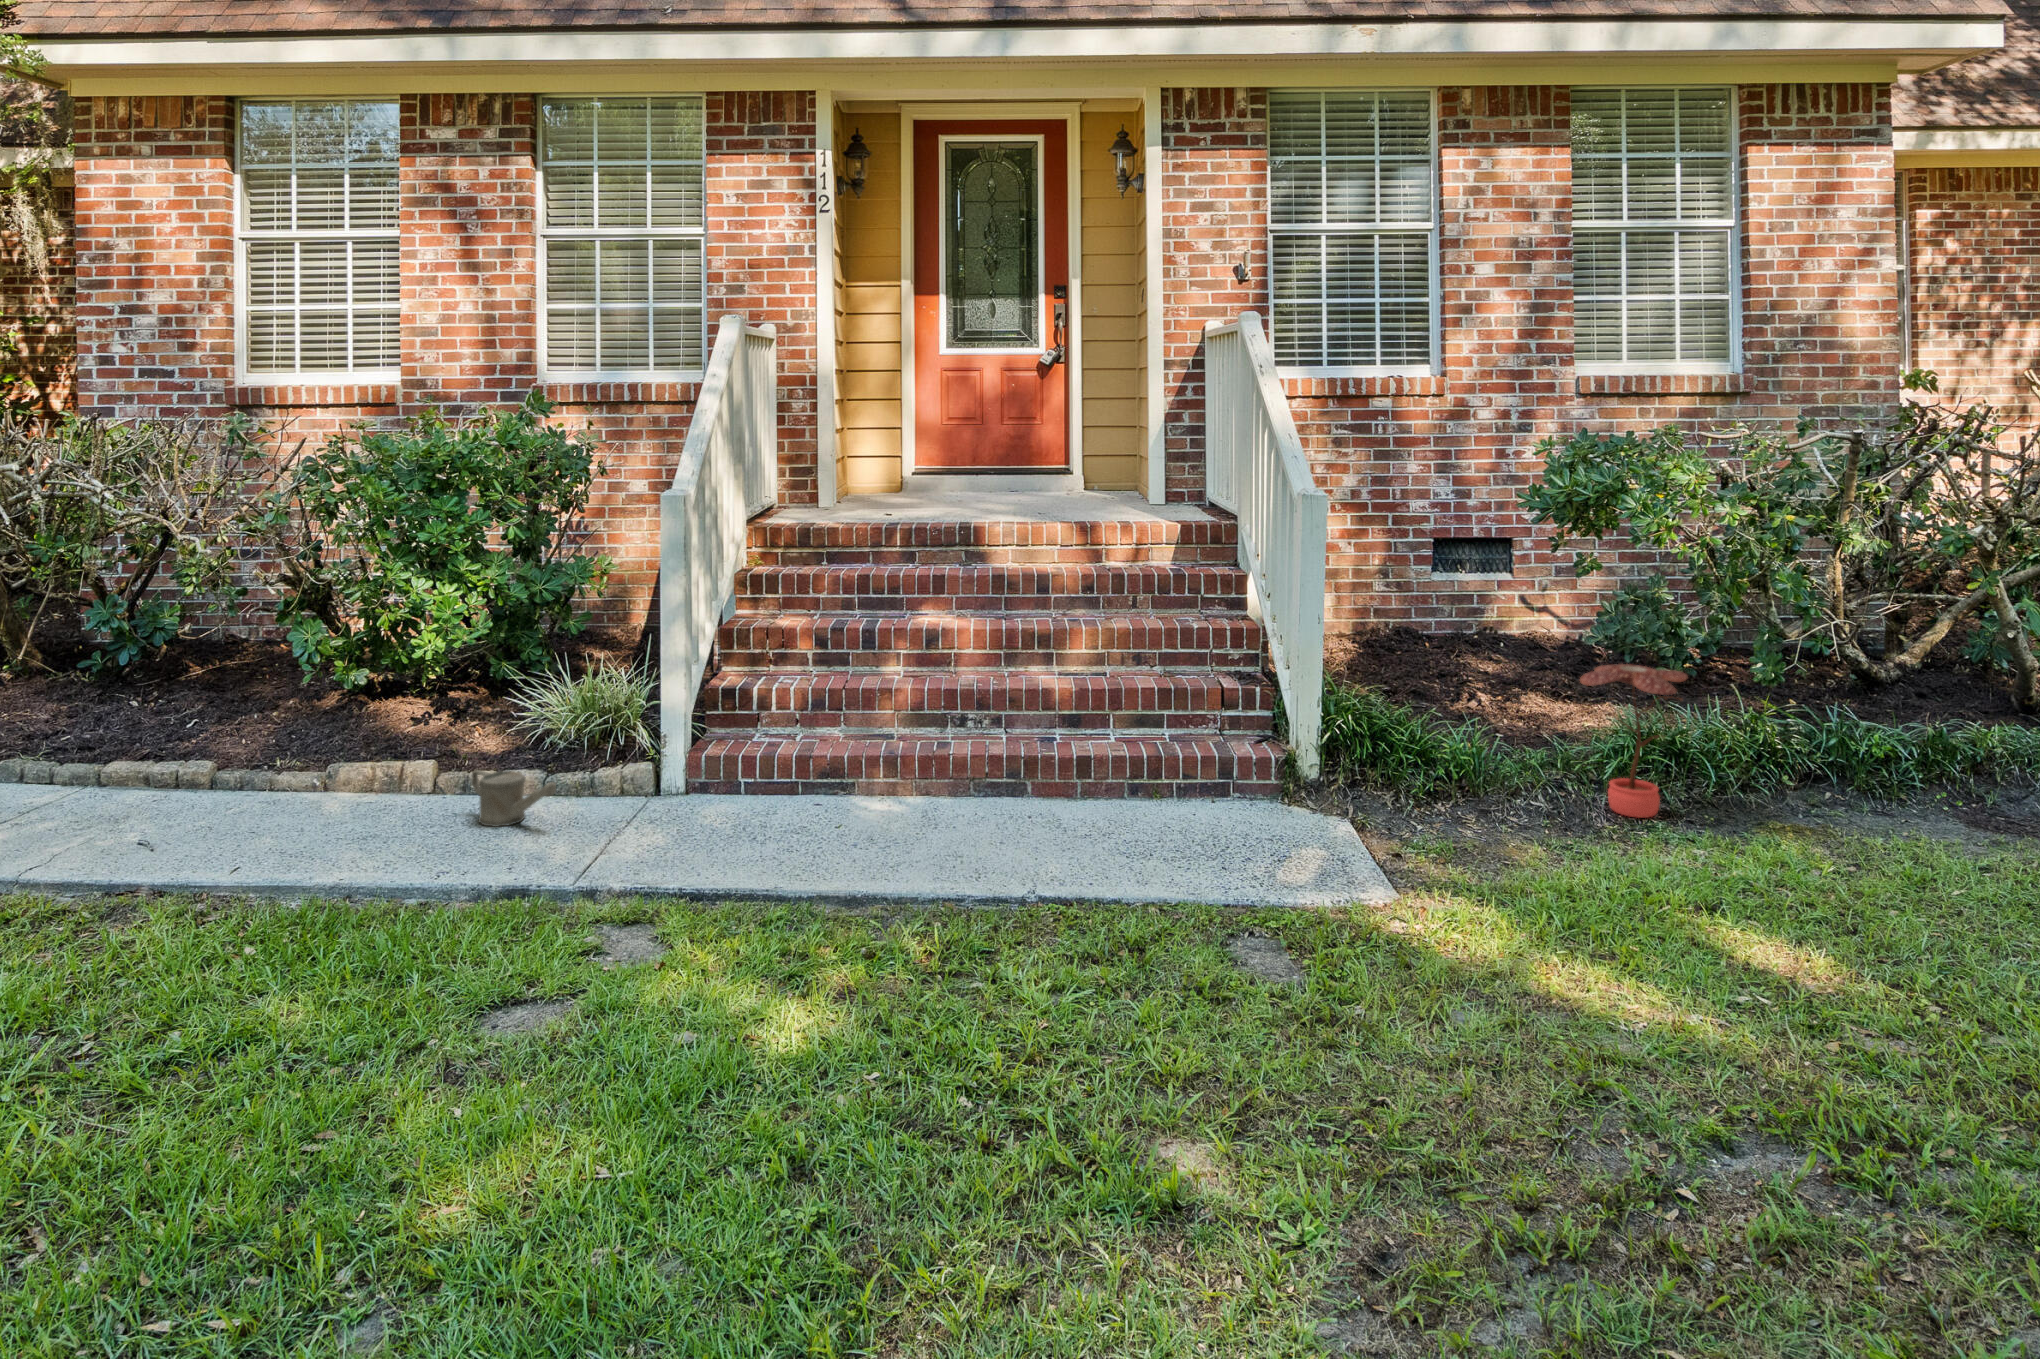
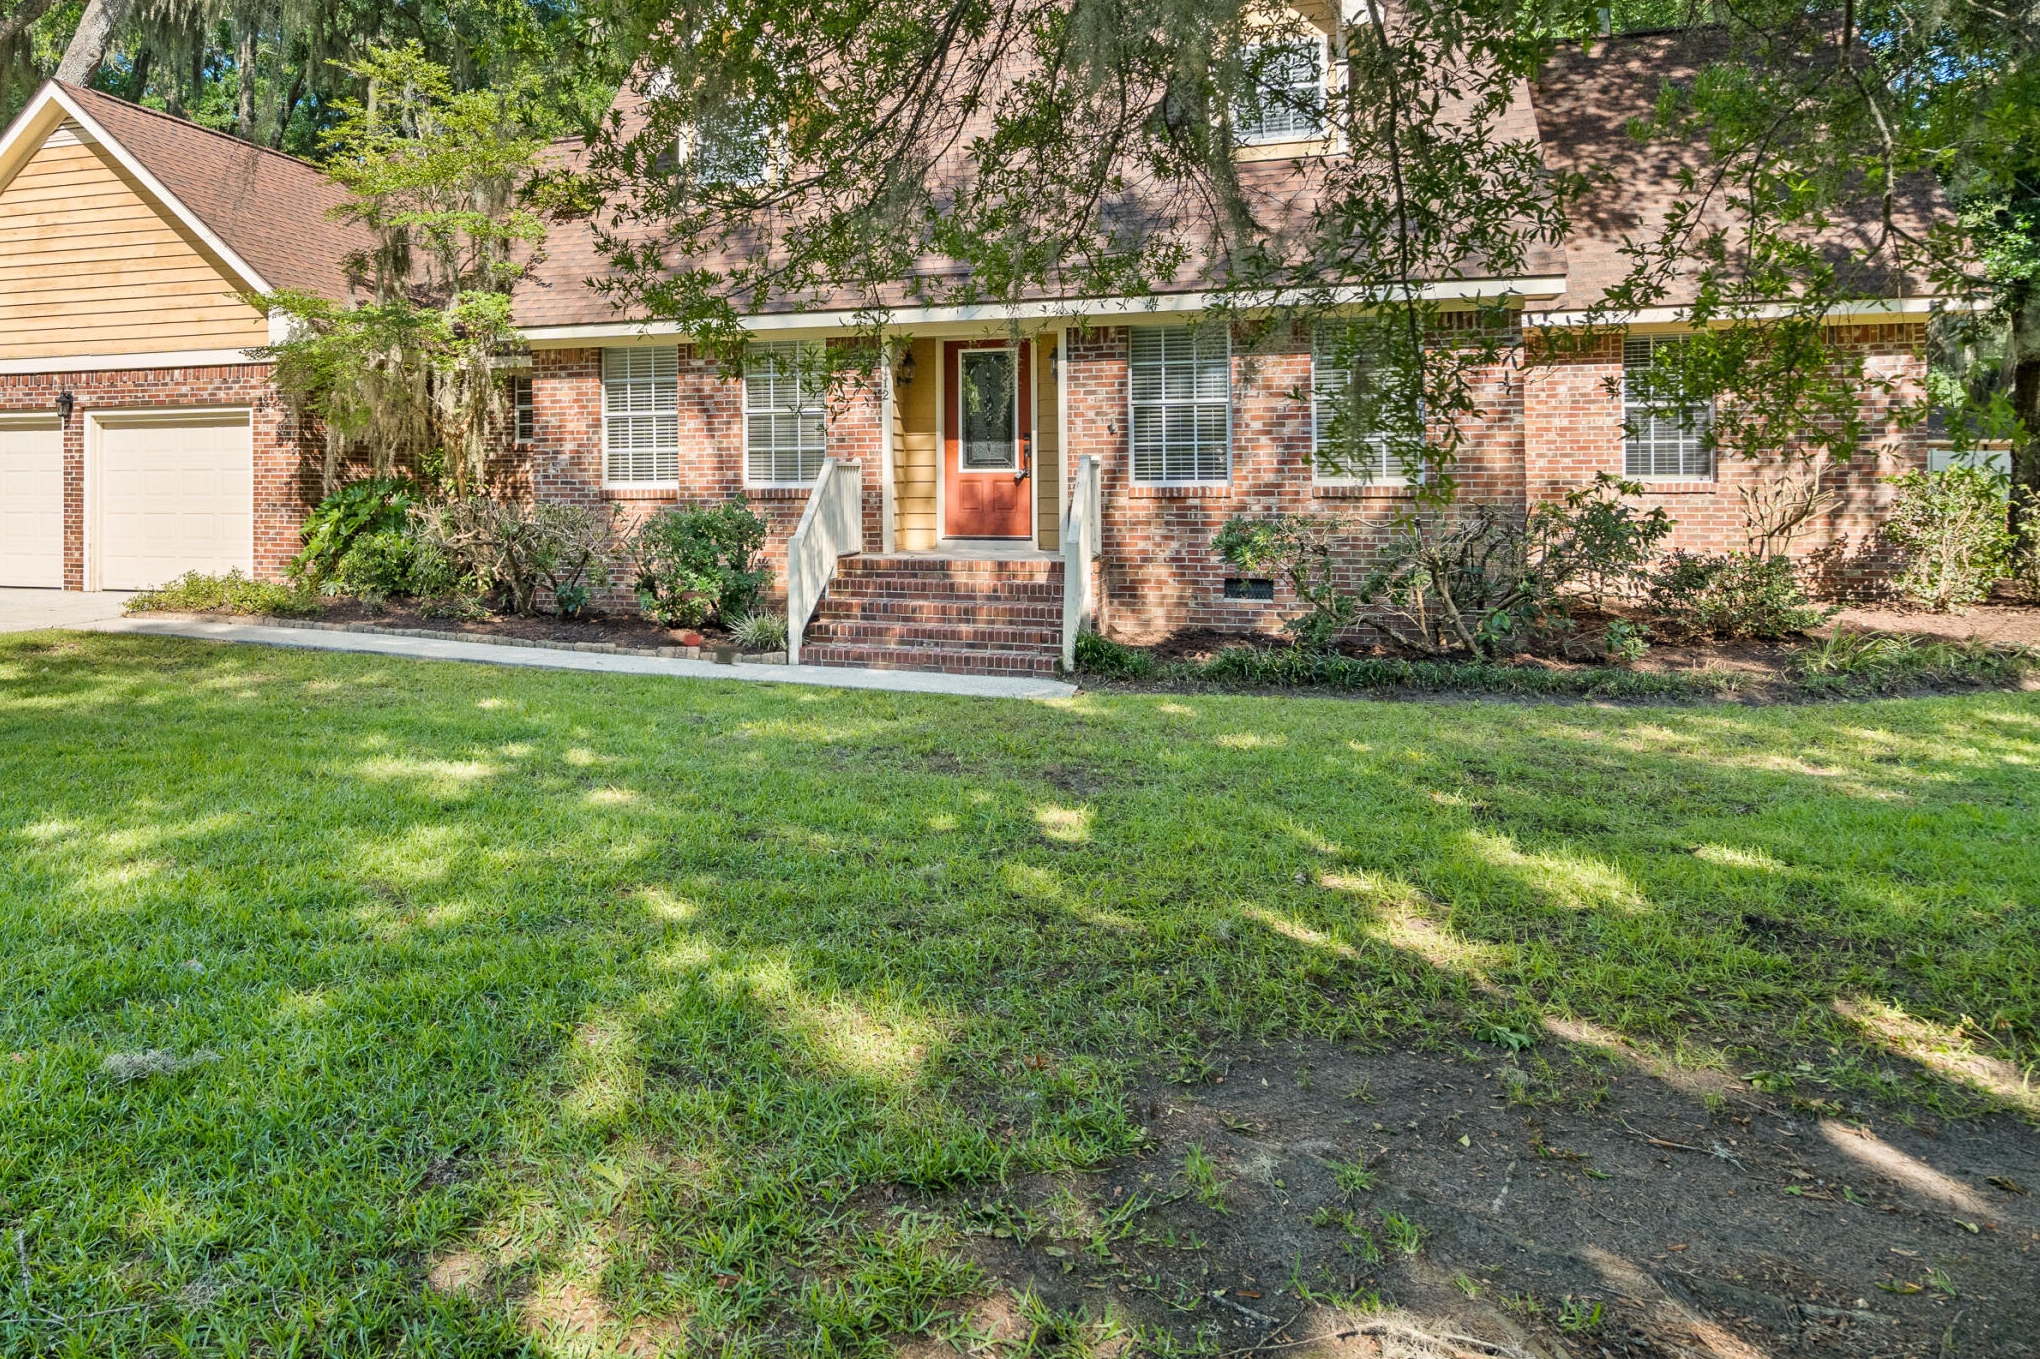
potted plant: present [1580,664,1687,818] -> present [678,592,710,646]

